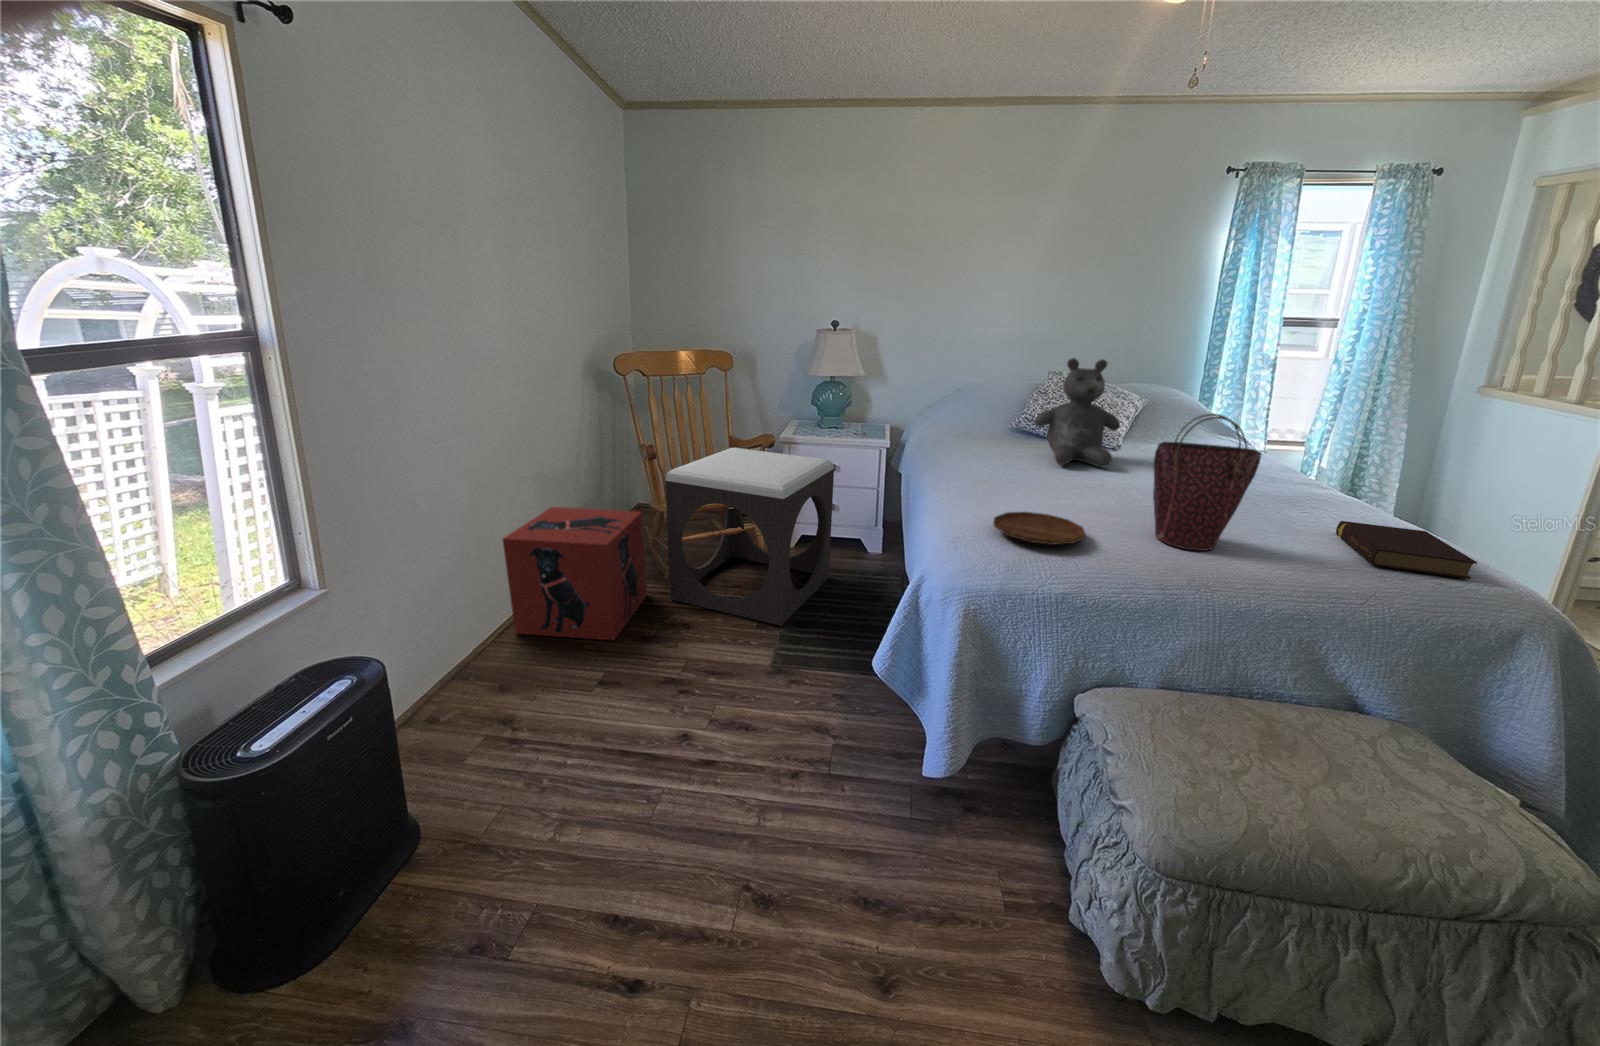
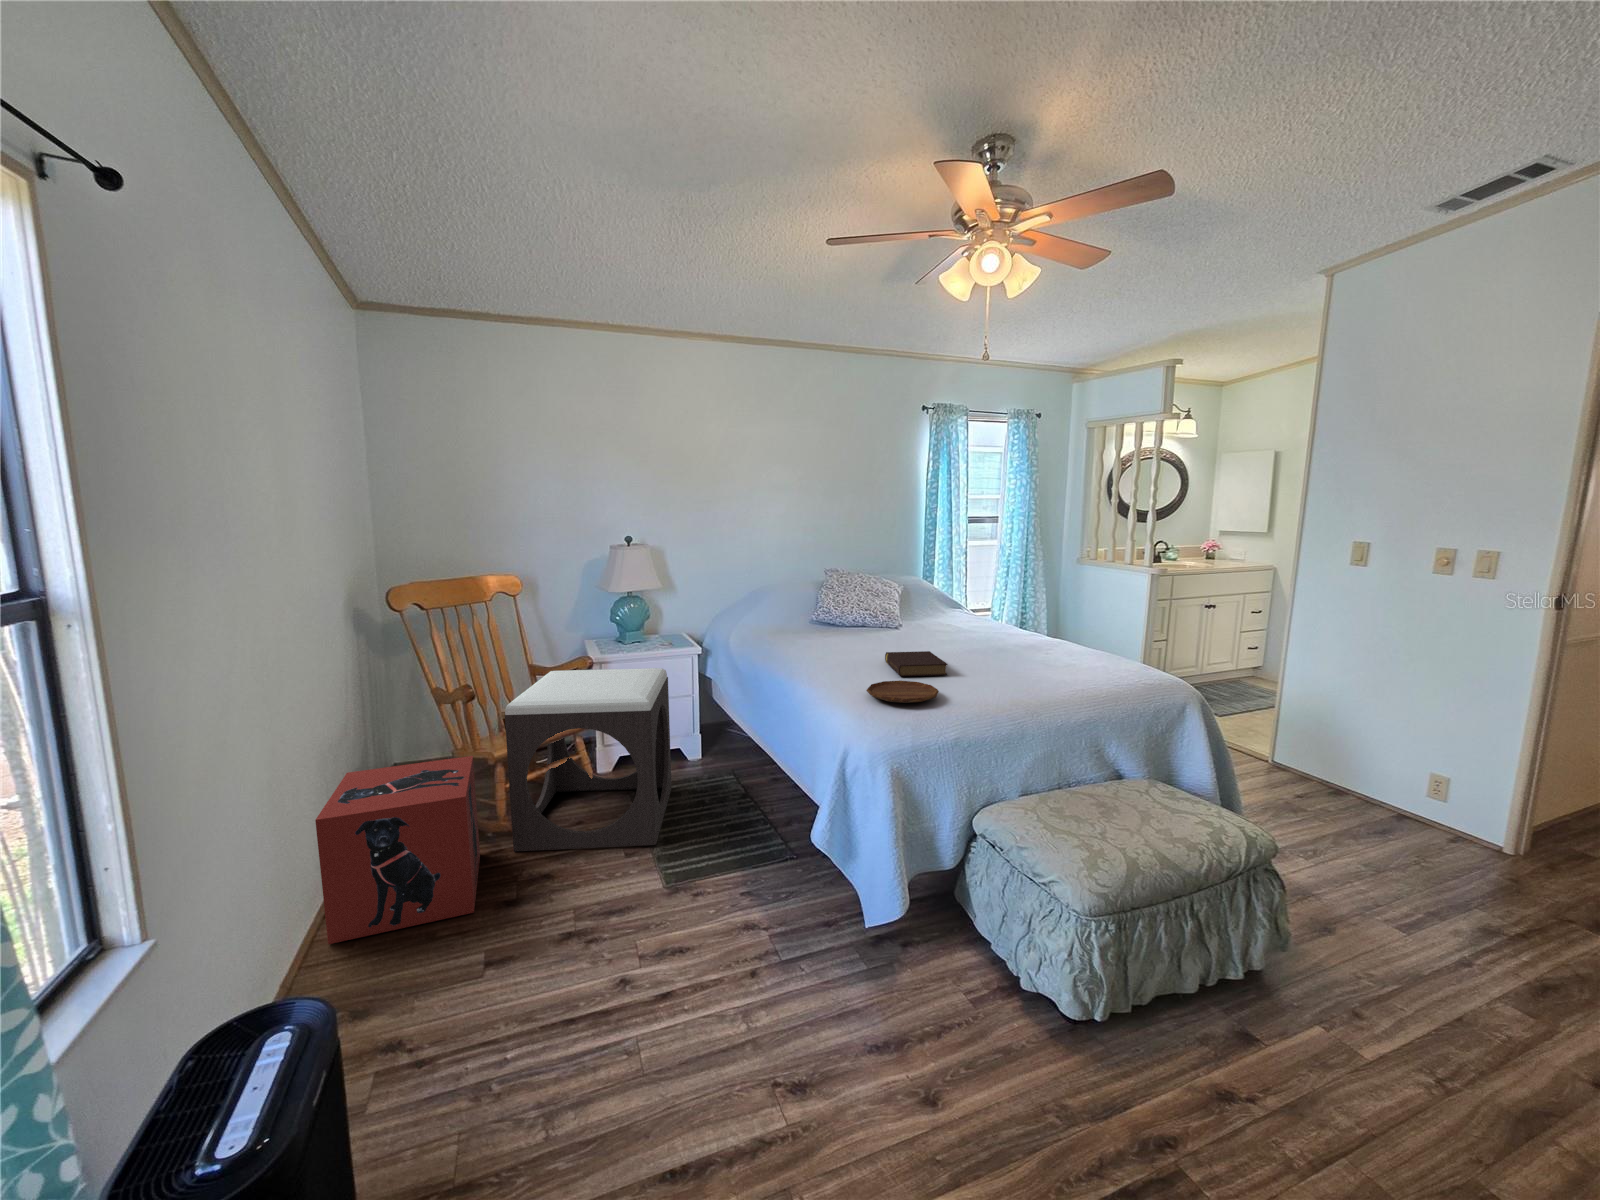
teddy bear: present [1034,358,1120,467] -> none [839,557,906,643]
handbag: present [1153,414,1262,551] -> none [965,590,1028,689]
book: present [1336,521,1477,579] -> present [885,651,948,676]

